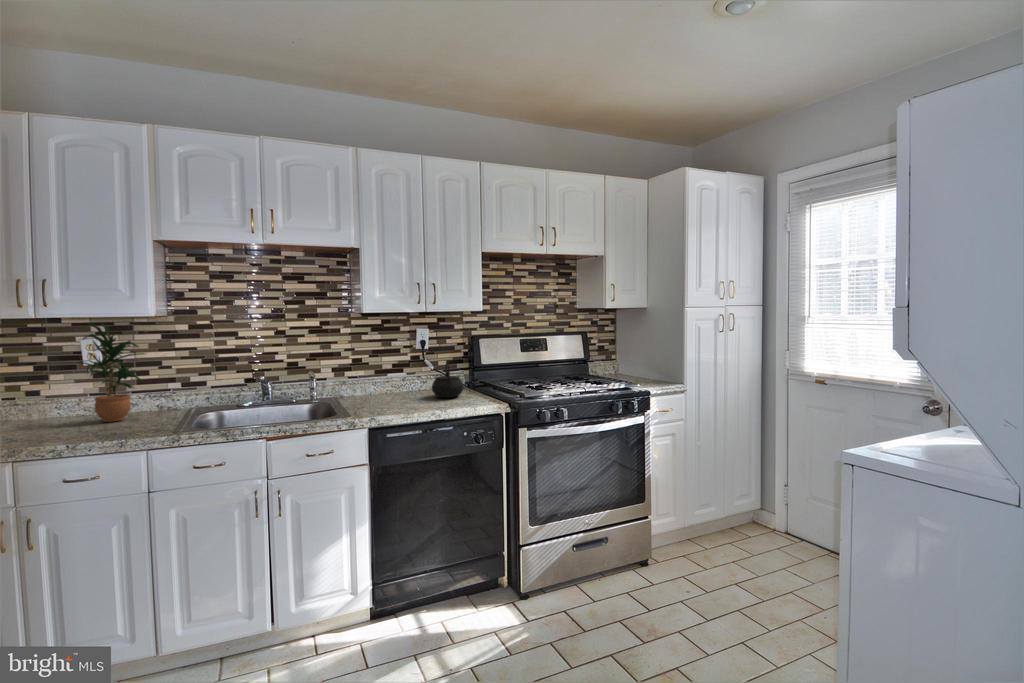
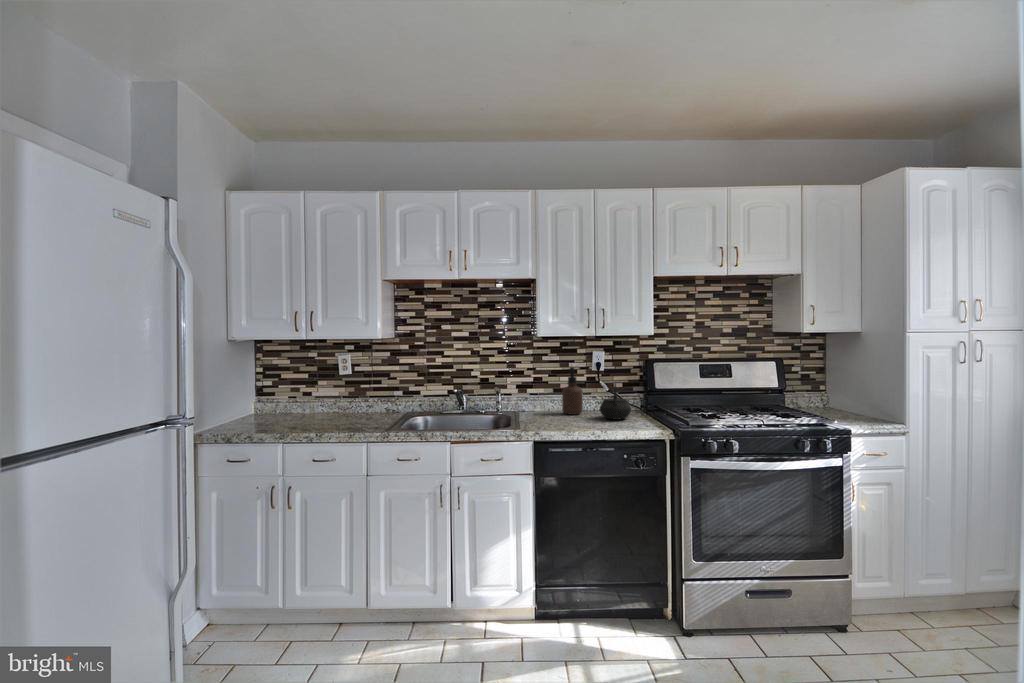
potted plant: present [78,323,144,422] -> none [333,343,379,419]
soap dispenser: none [388,346,410,396] -> present [562,367,583,415]

